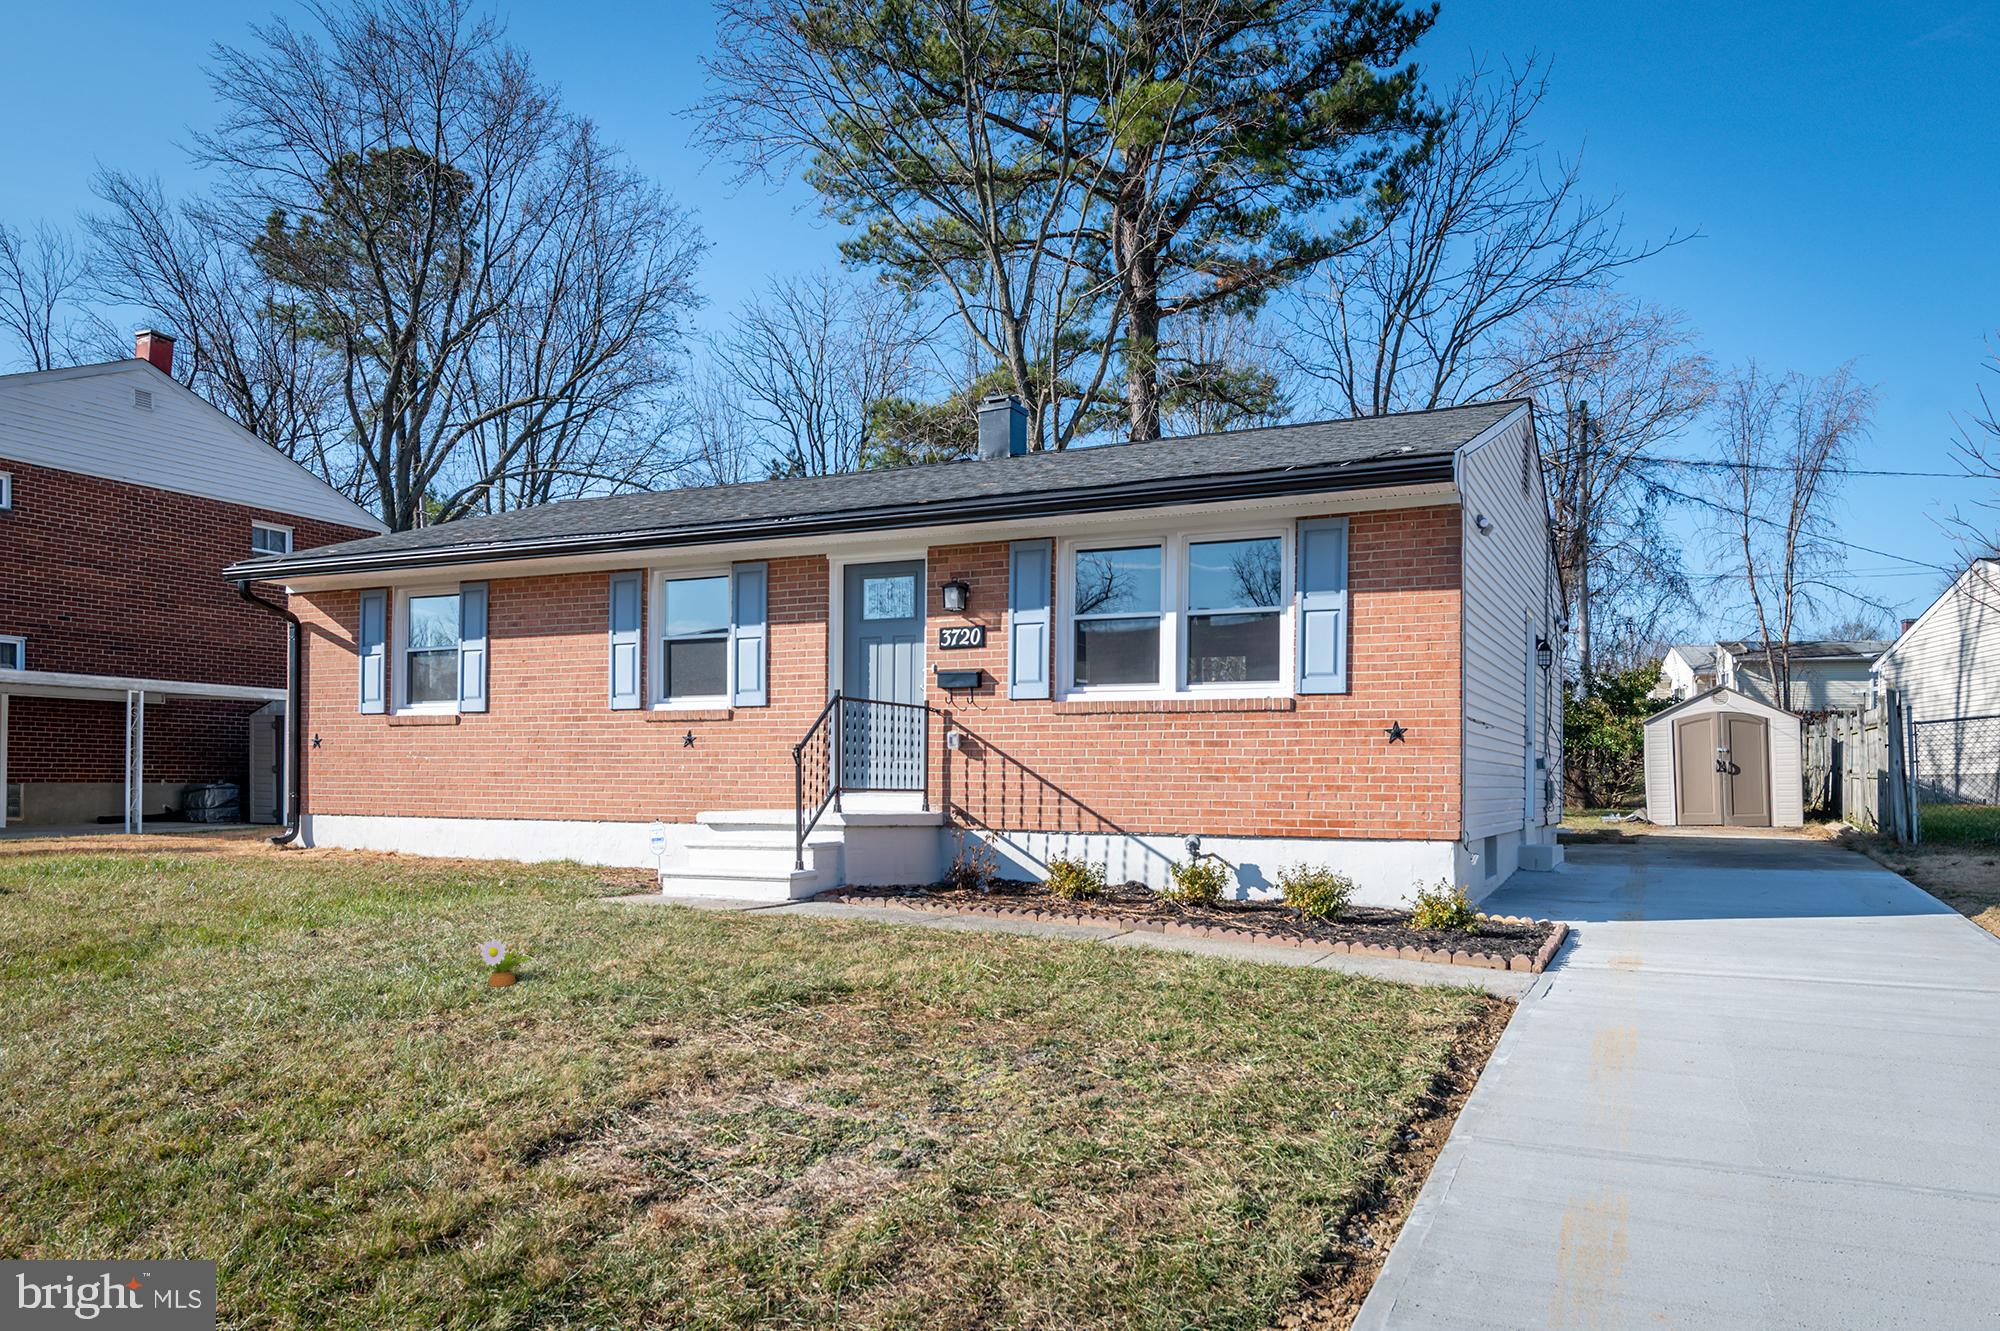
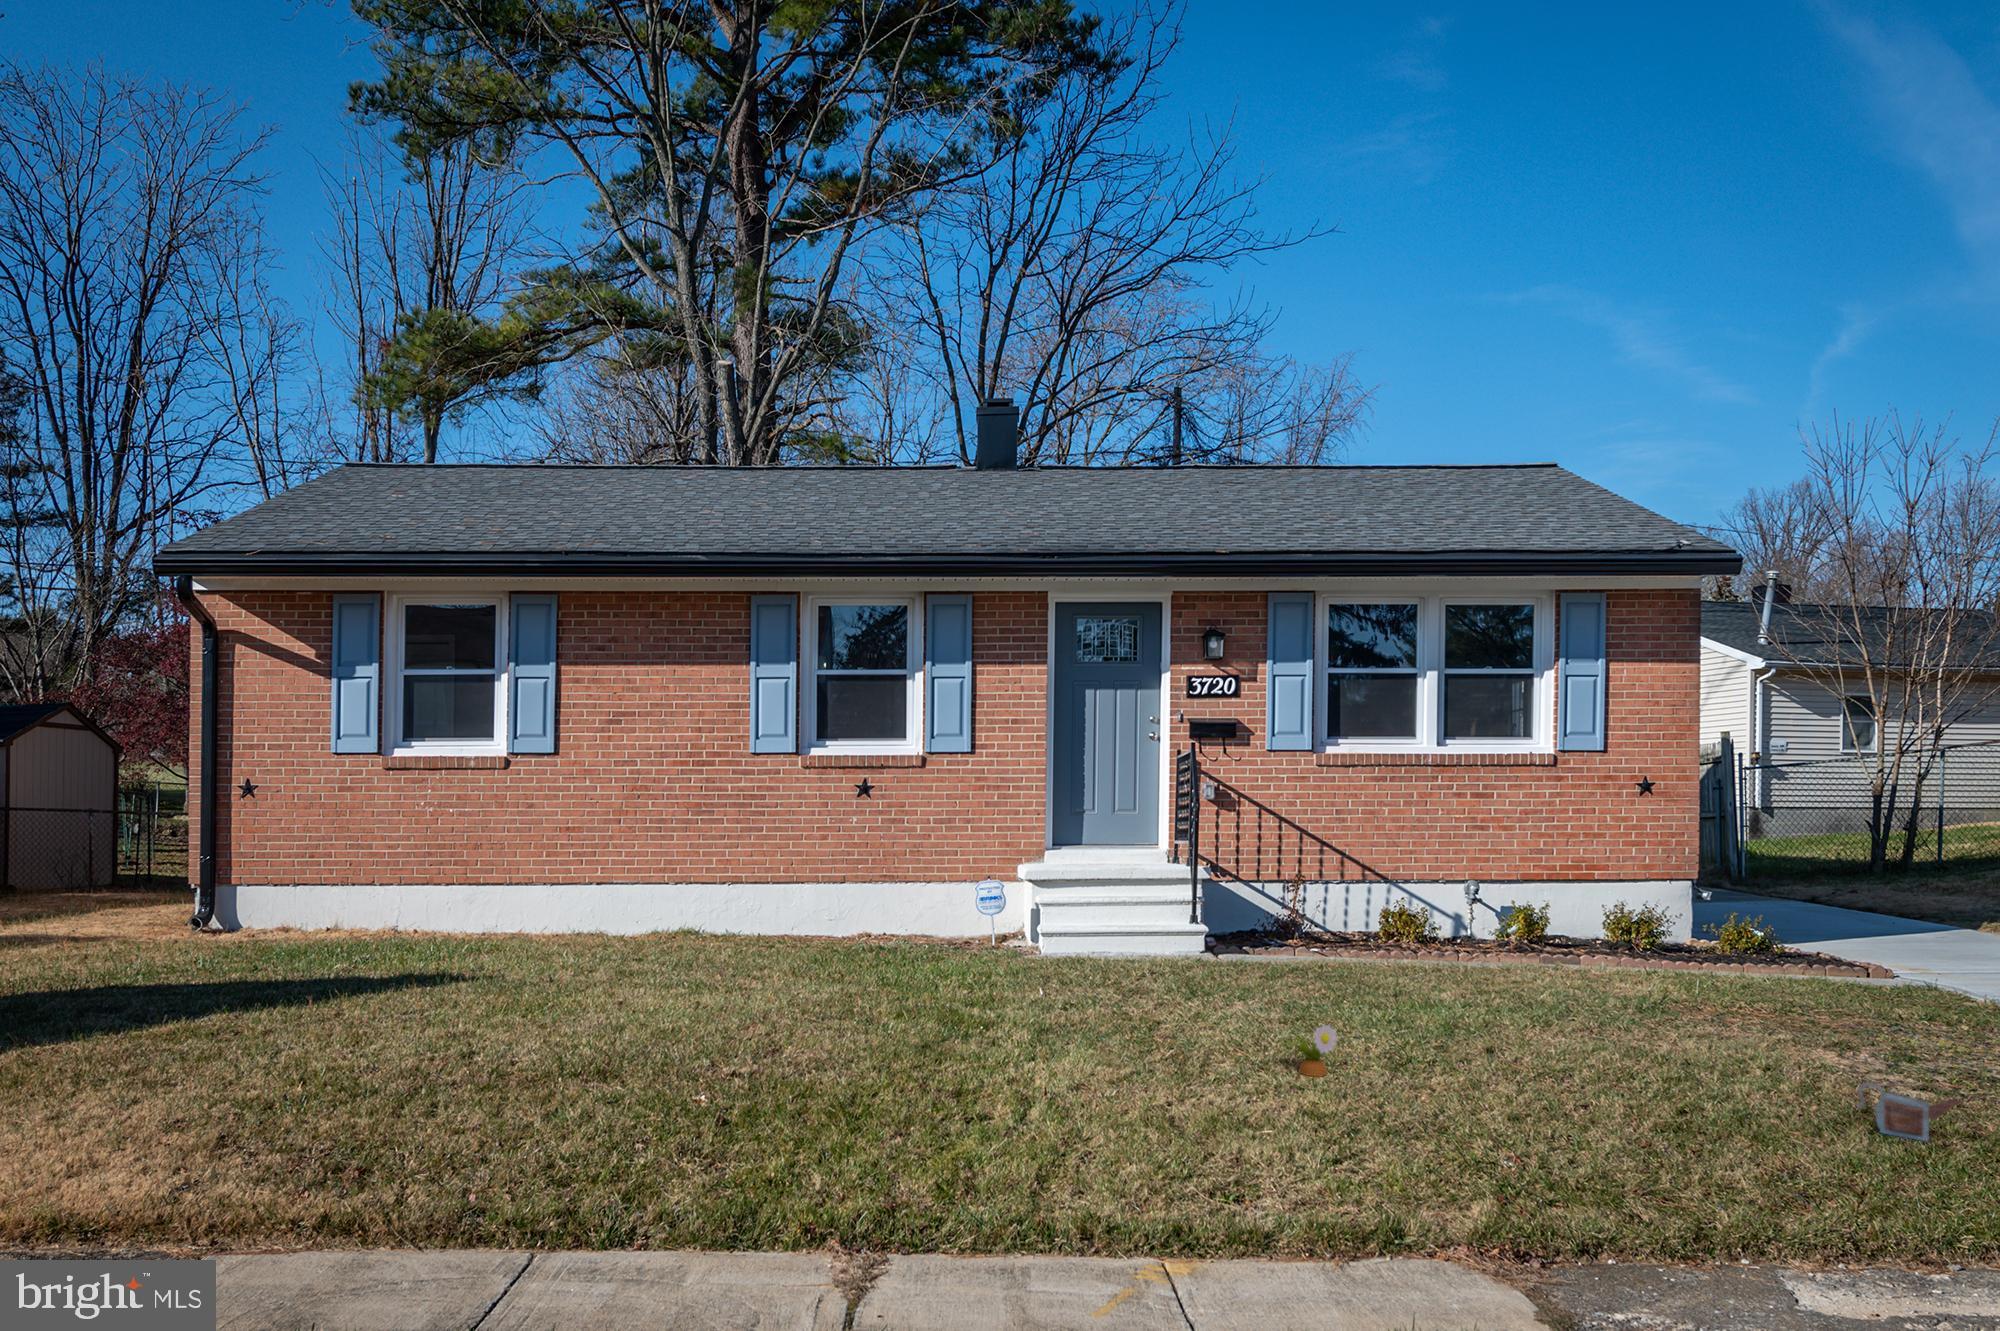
watering can: none [756,1028,786,1095] -> present [1857,1082,1960,1141]

